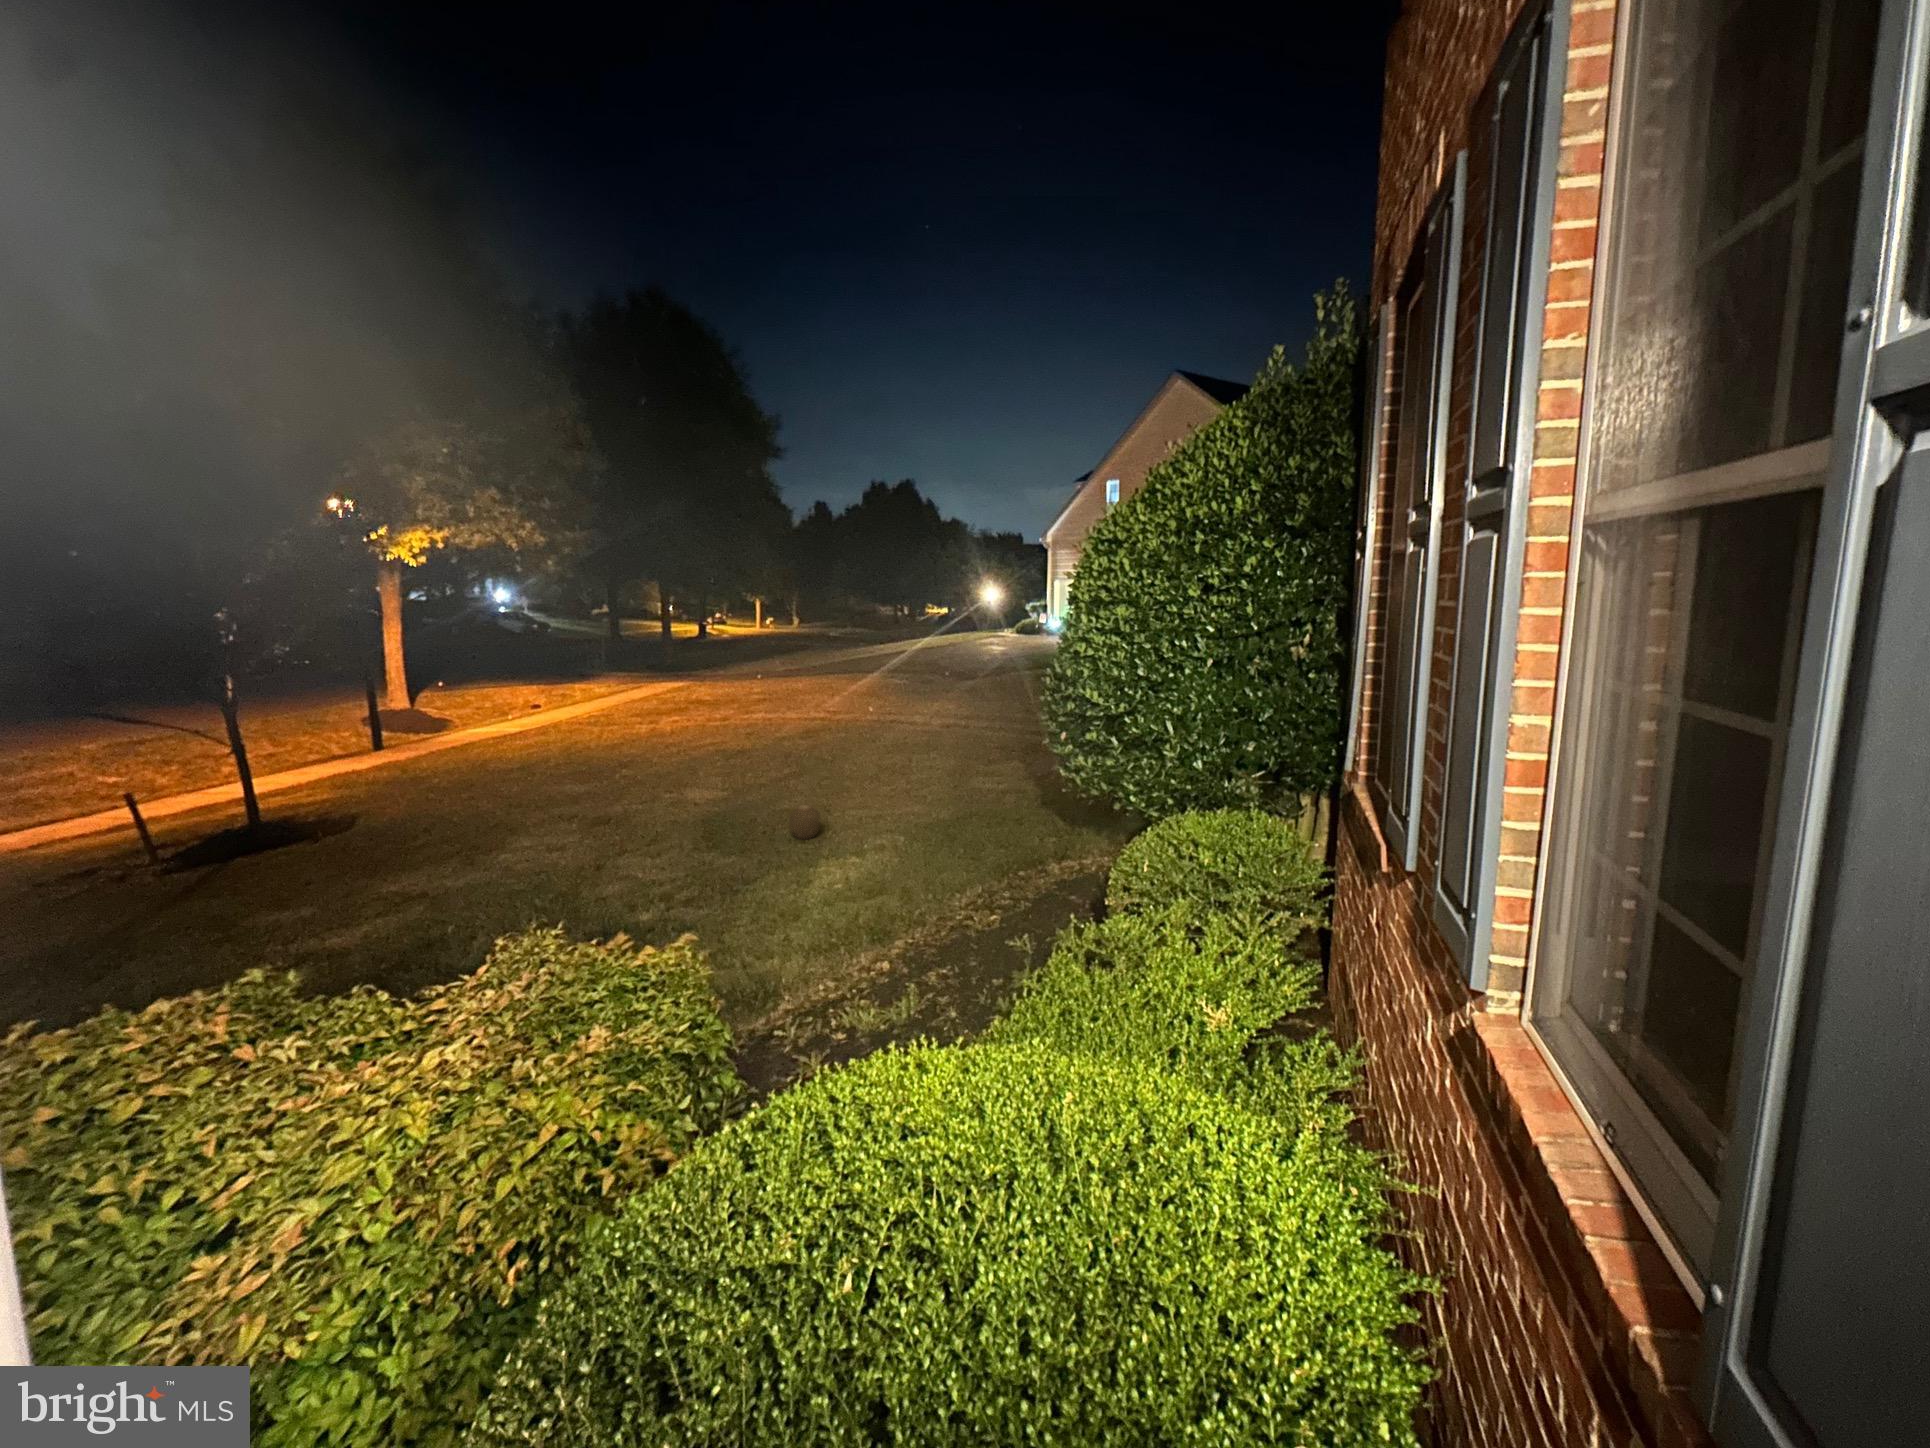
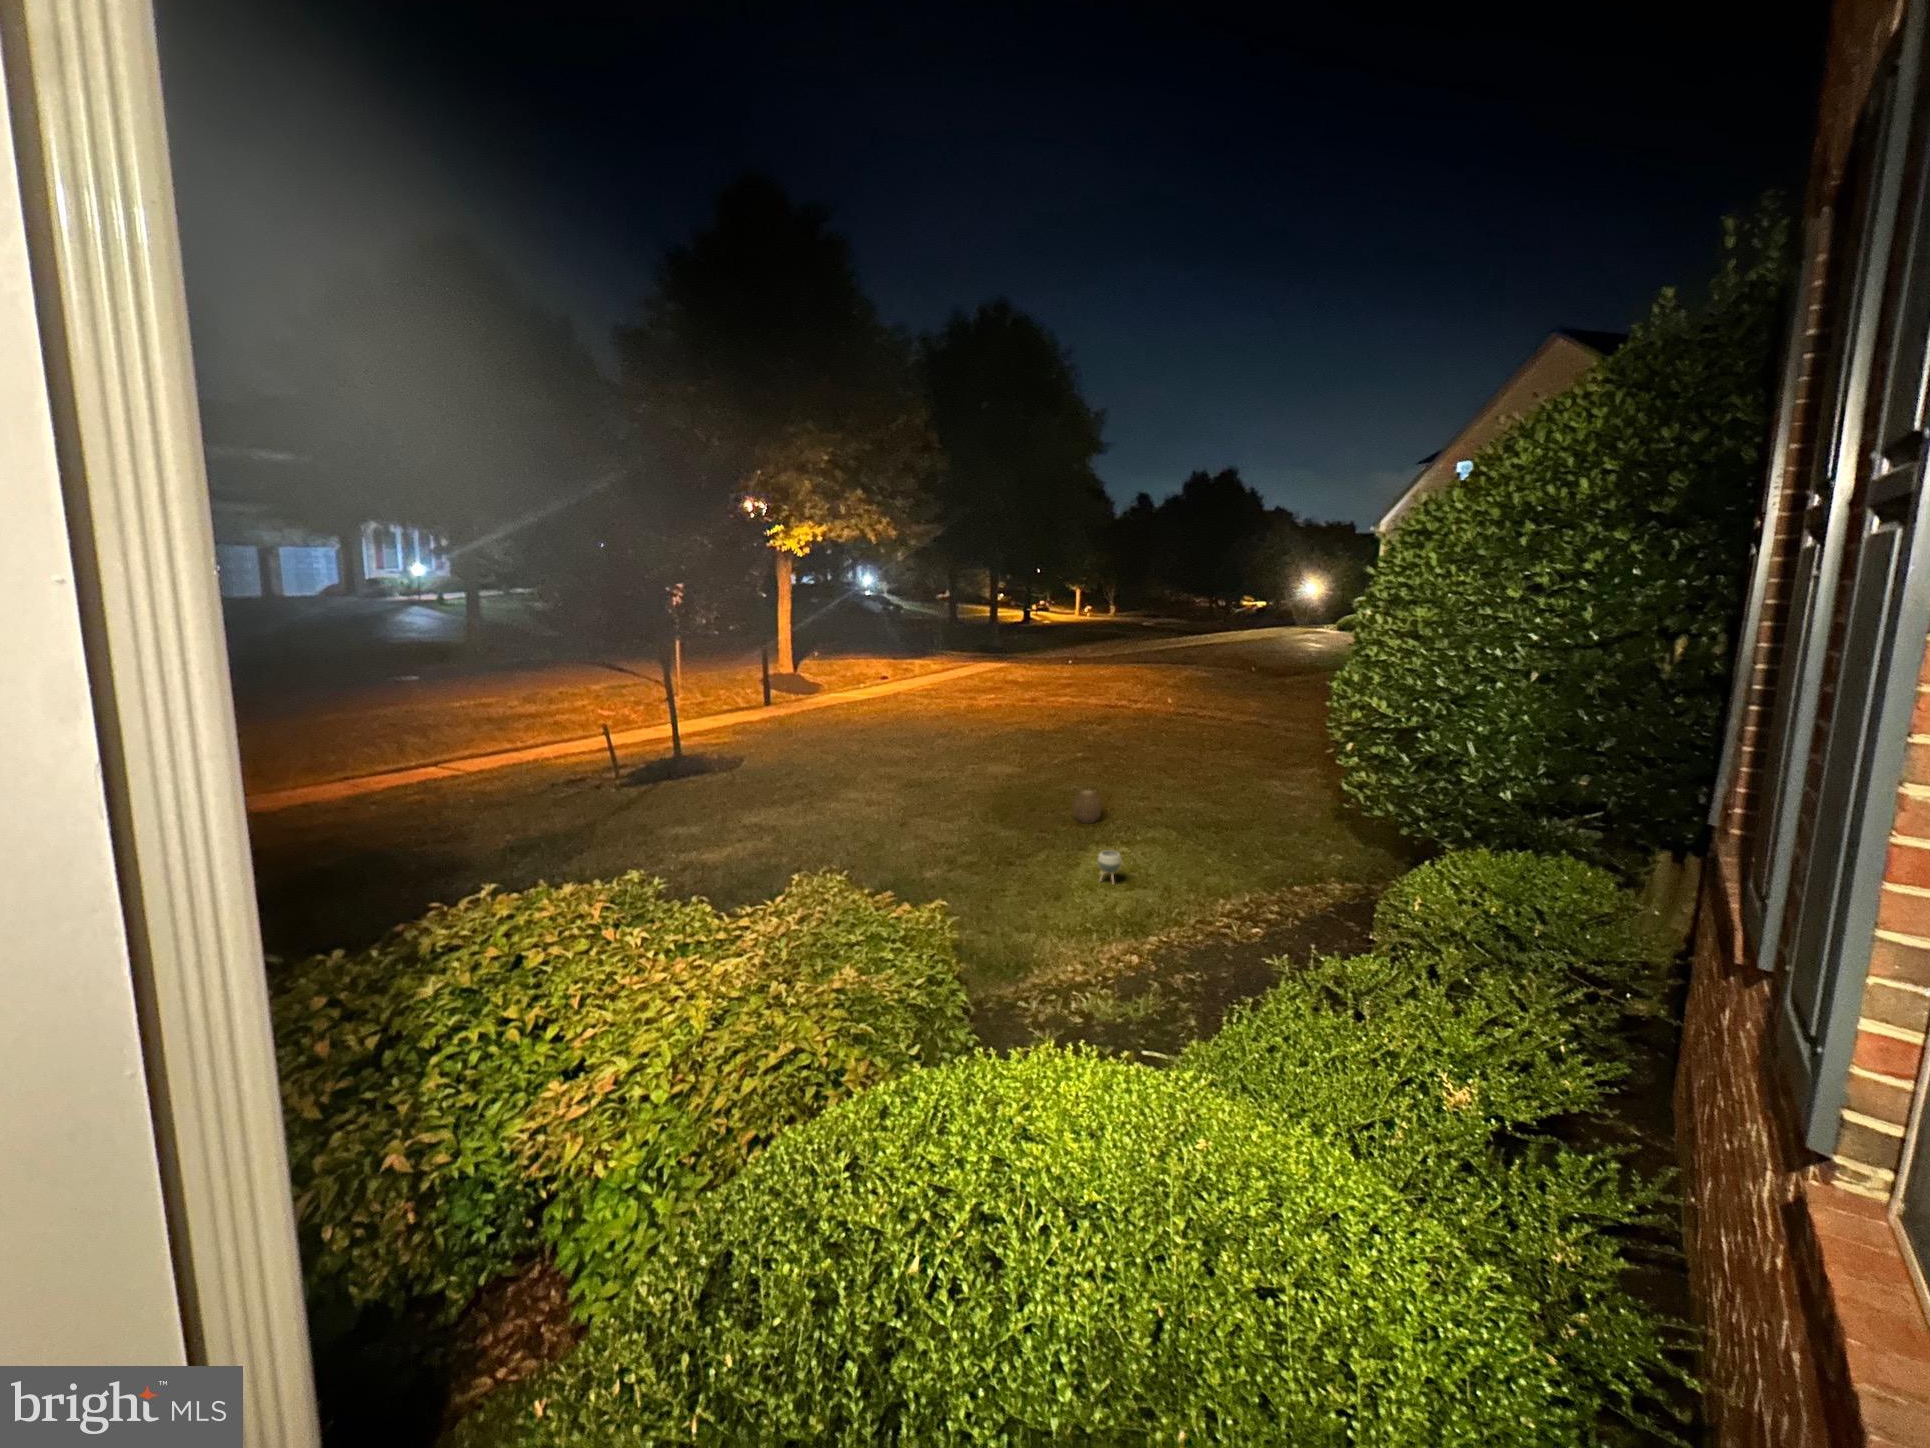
planter: none [826,862,851,897] -> present [1098,850,1122,884]

